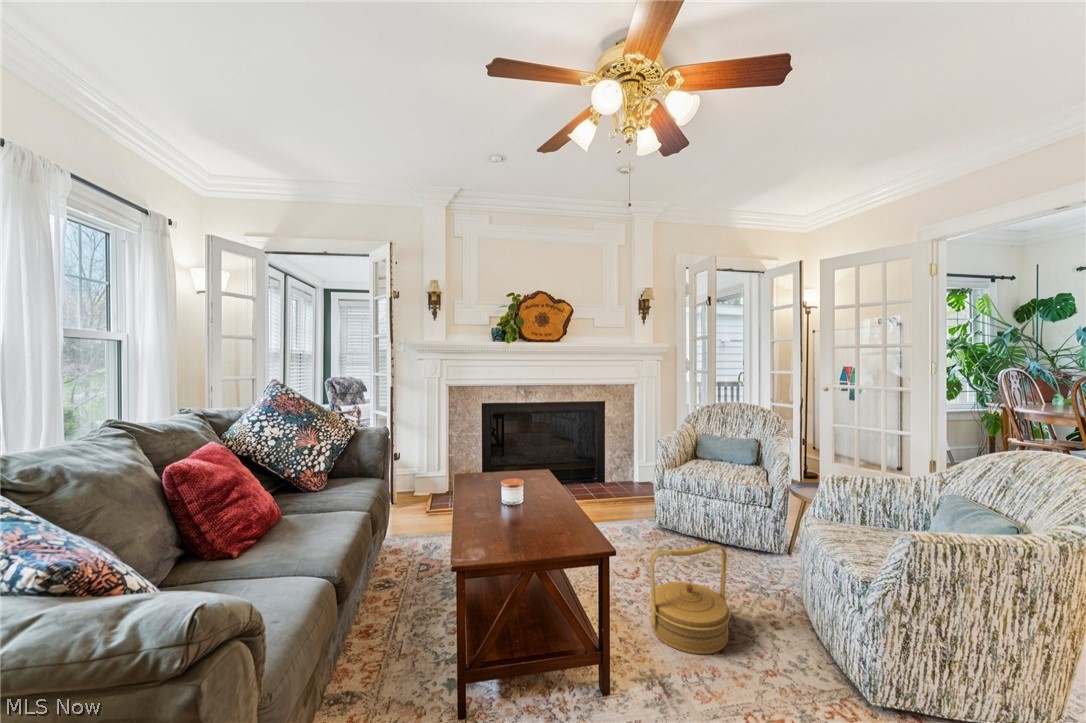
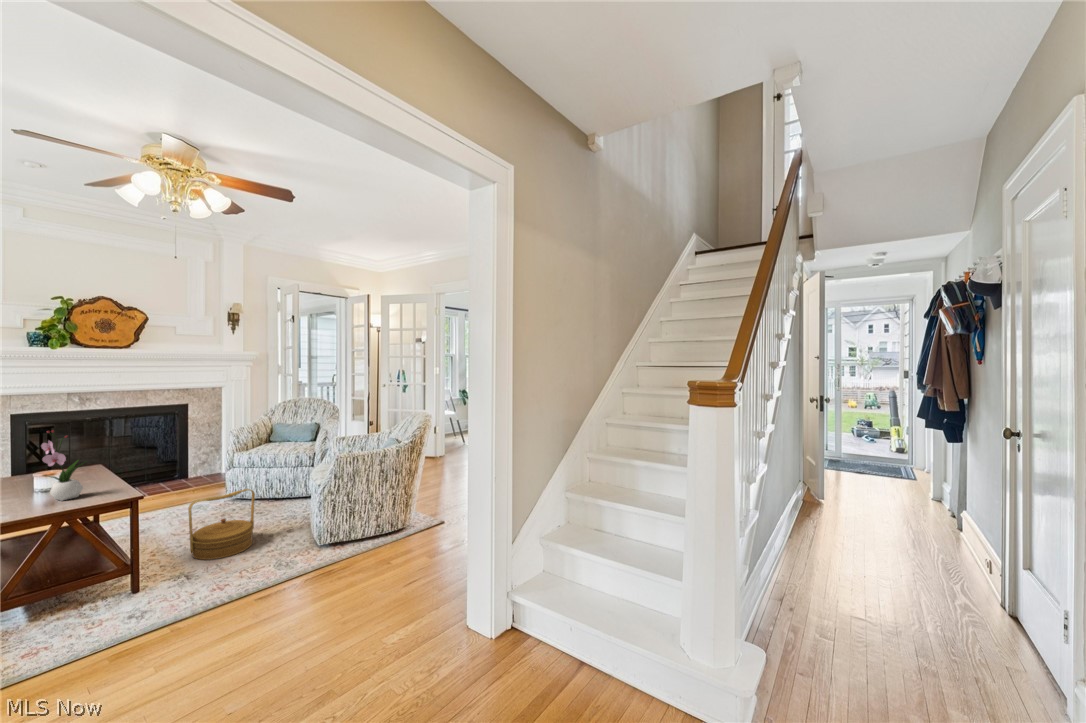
flower arrangement: none [510,435,551,528] -> present [41,430,83,501]

